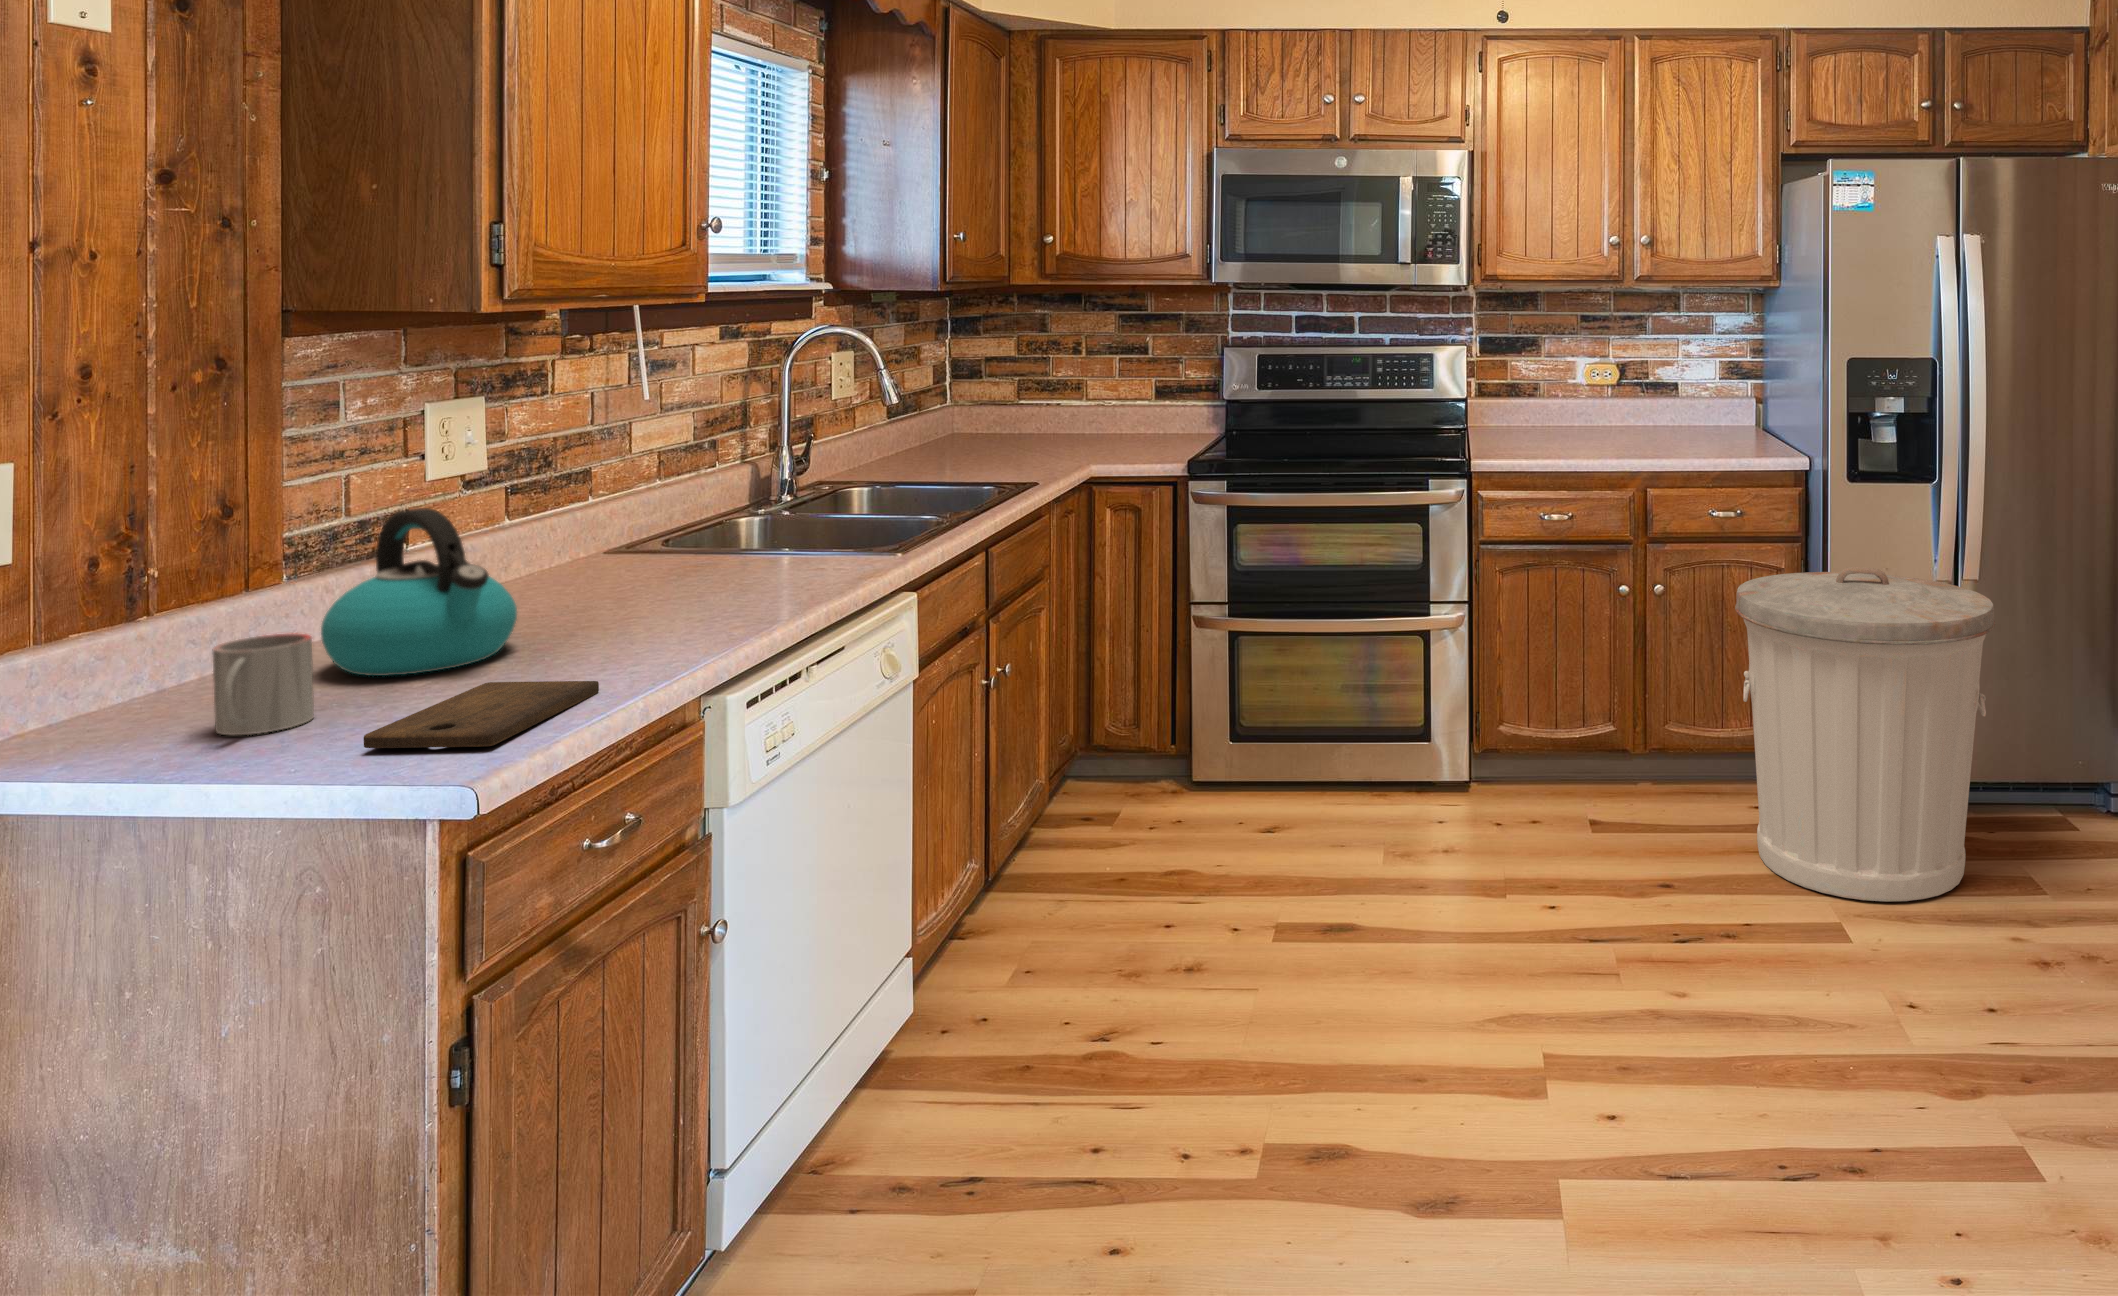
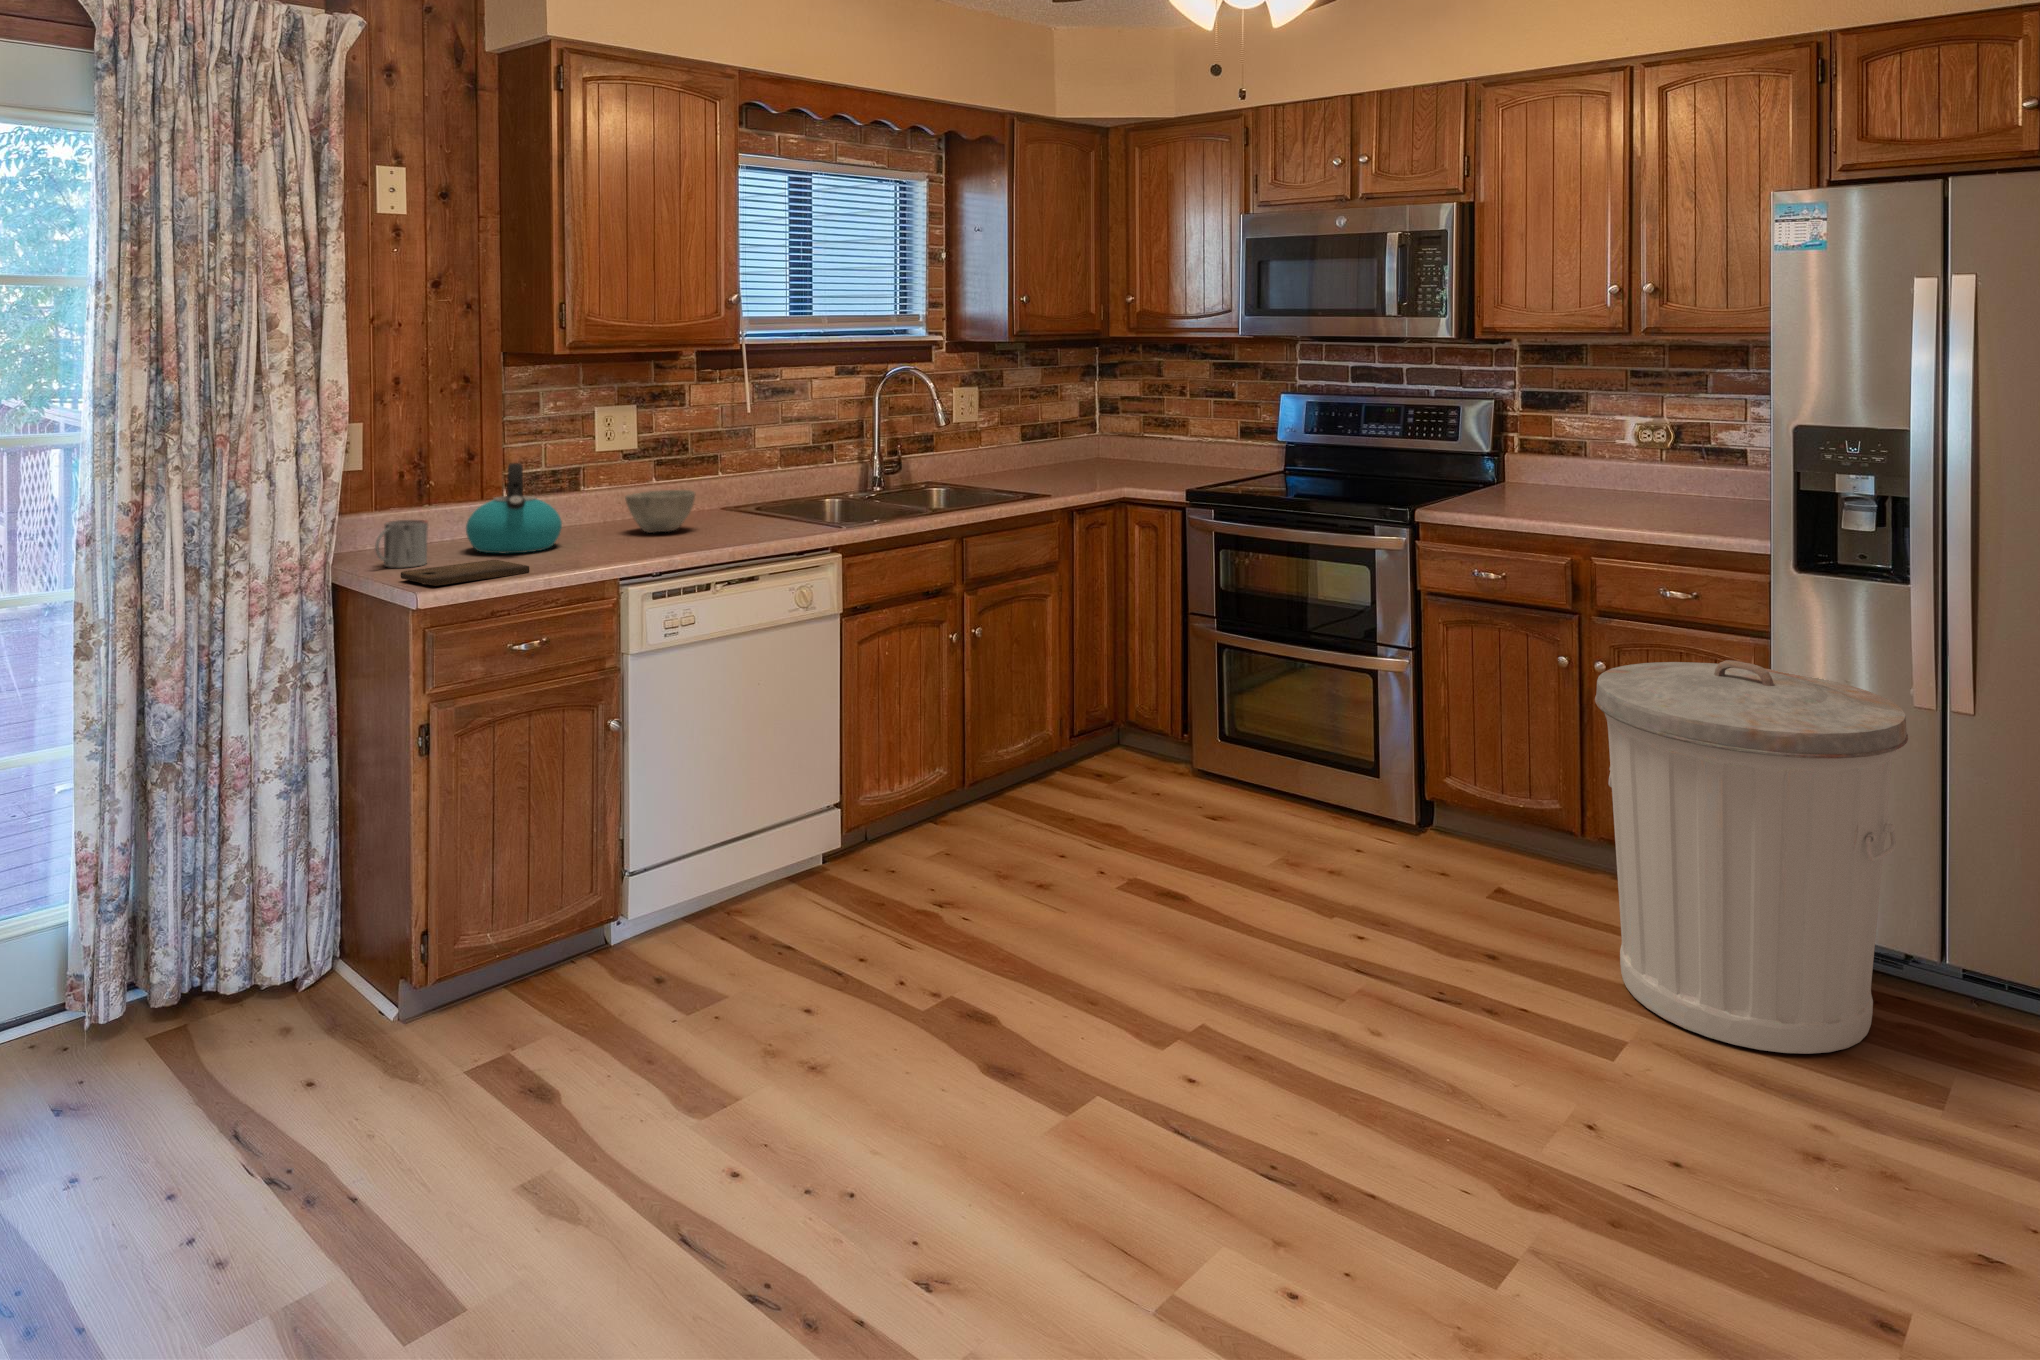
bowl: none [558,525,684,600] -> present [625,490,695,533]

